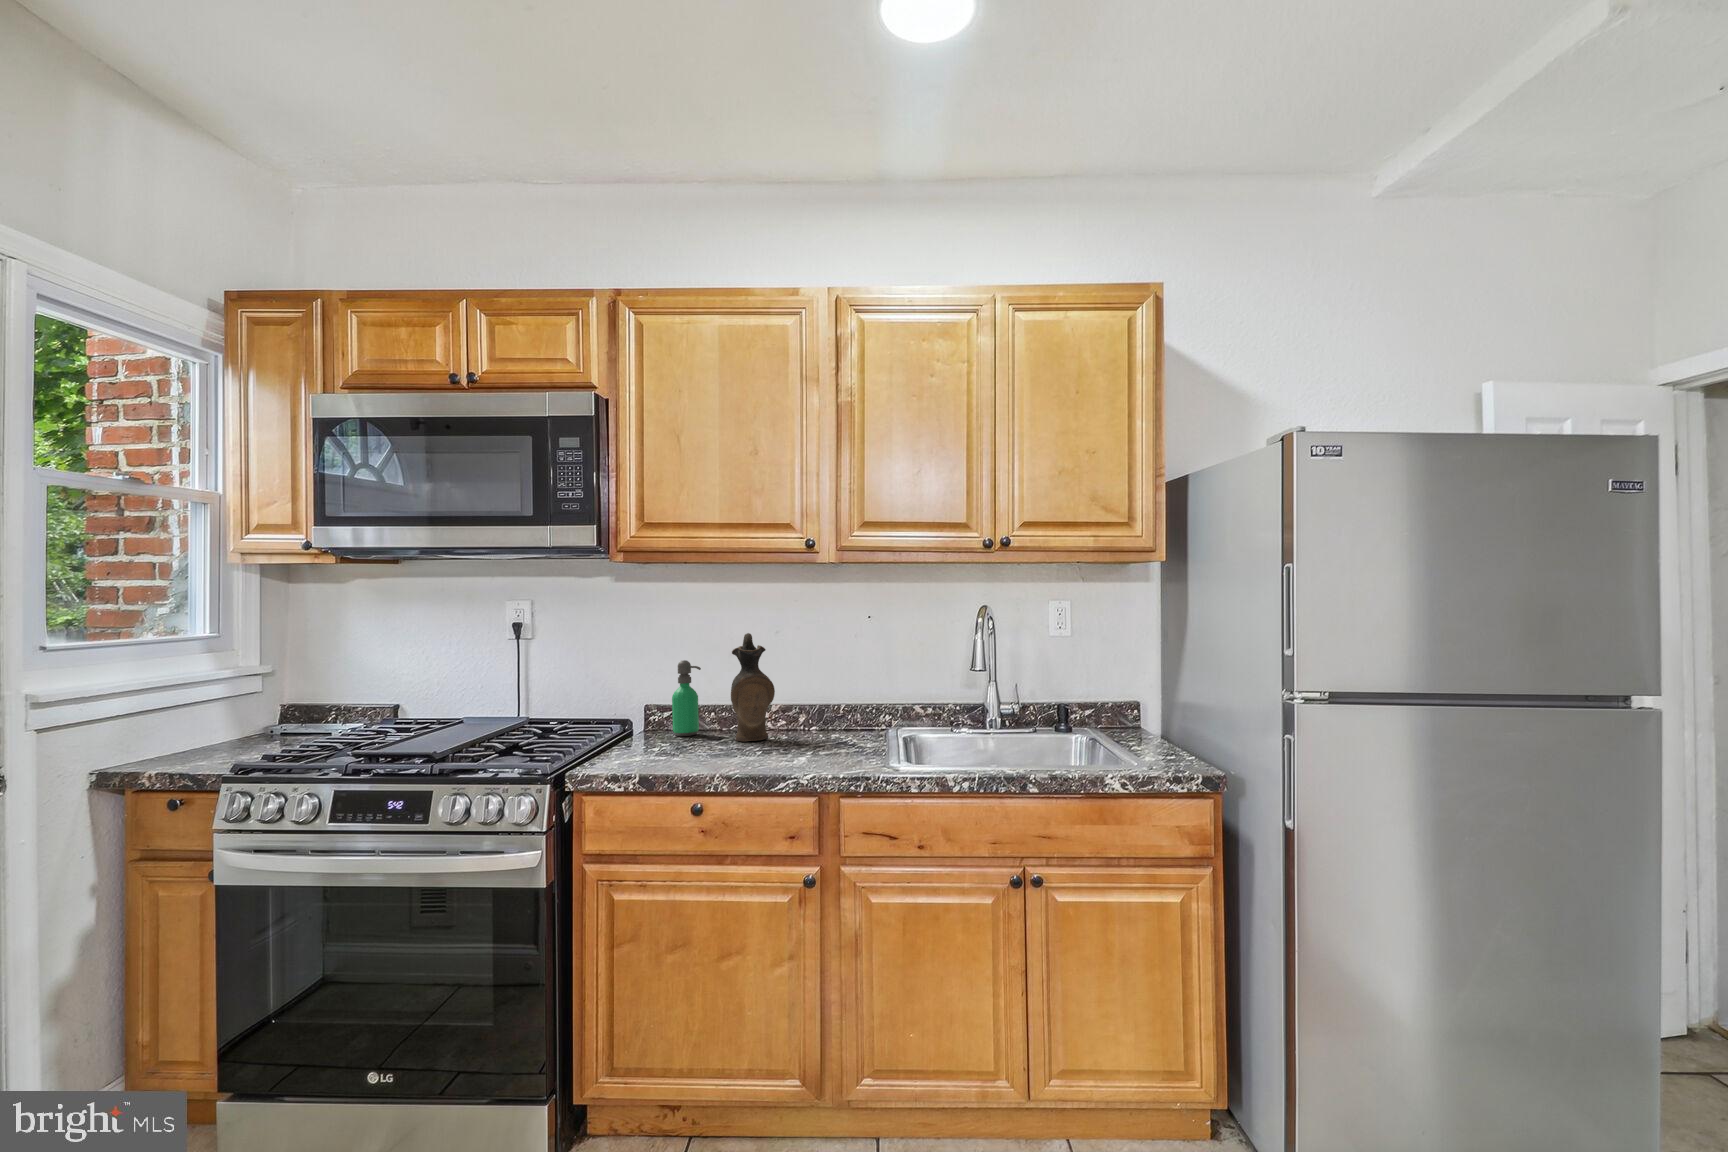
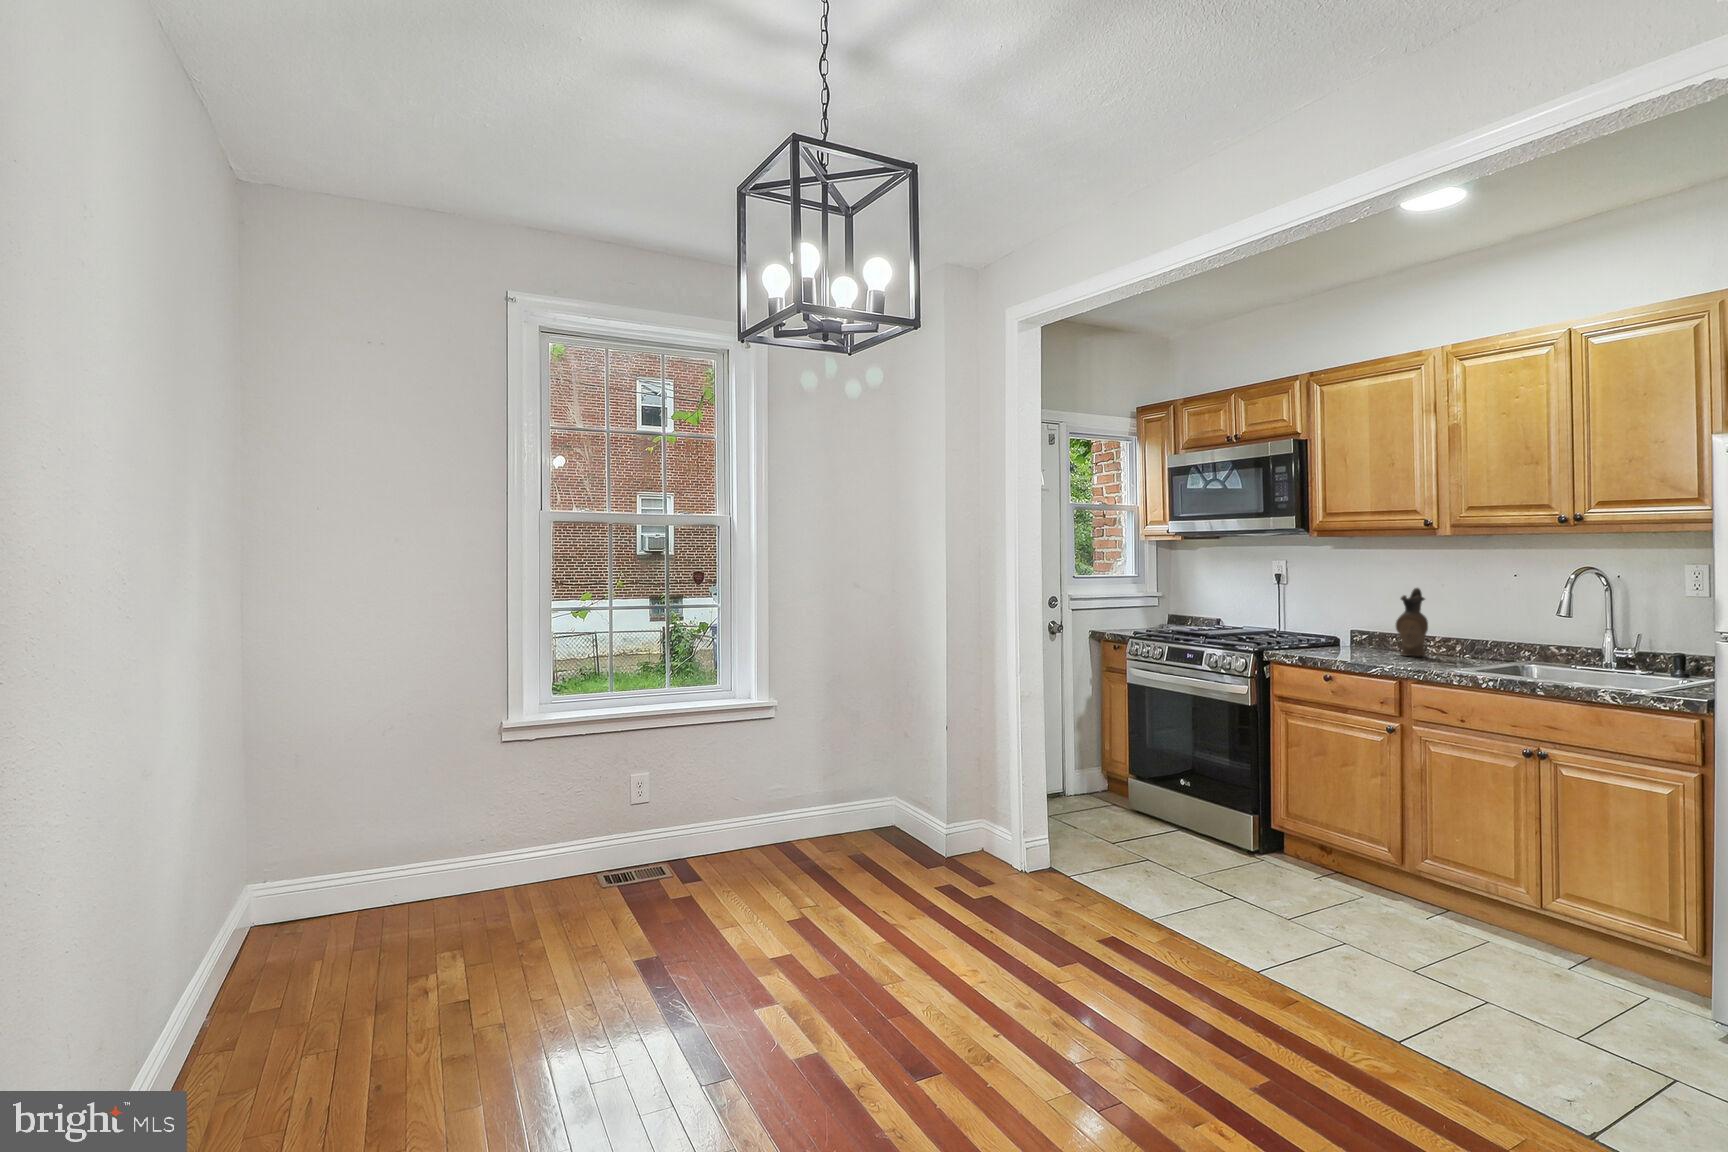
soap dispenser: present [672,660,701,736] -> none [1367,603,1386,650]

